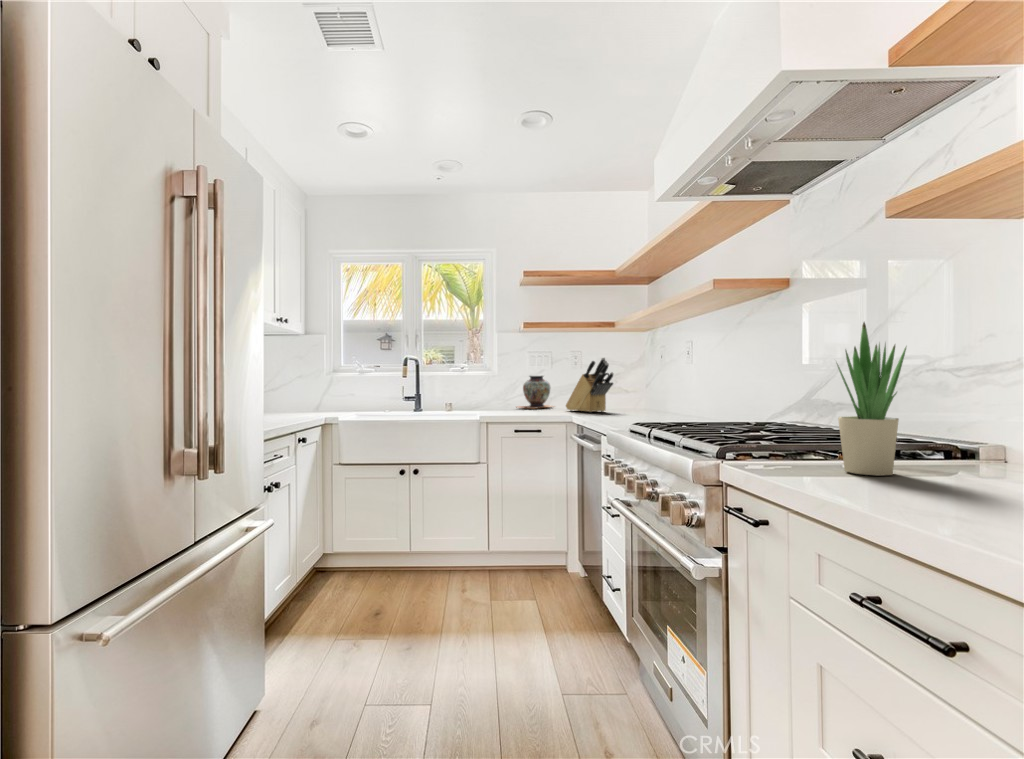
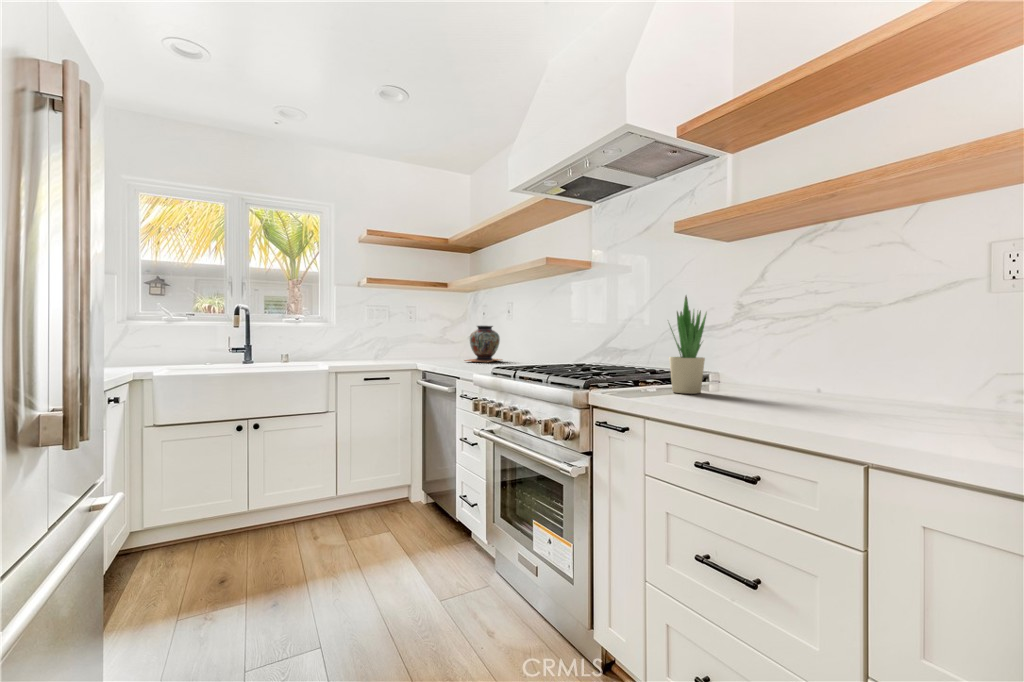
knife block: present [566,358,614,412] -> none [405,313,451,361]
decorative vase: present [516,375,552,409] -> present [465,325,502,362]

